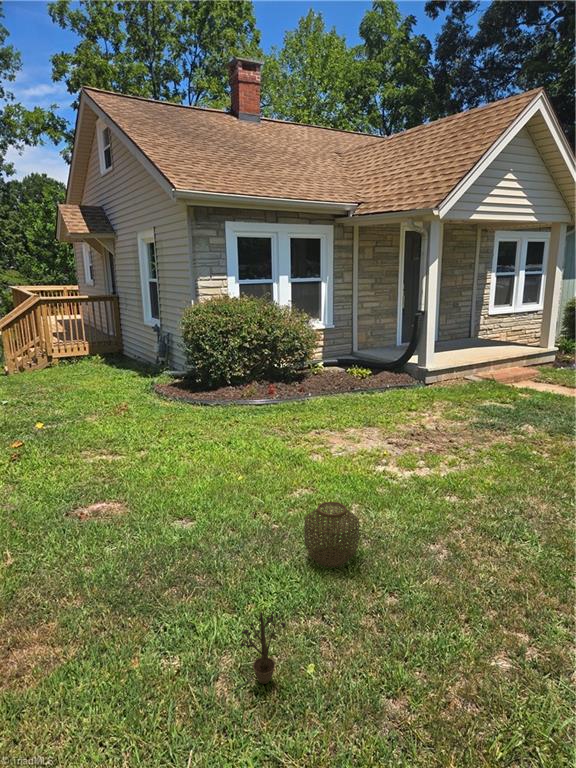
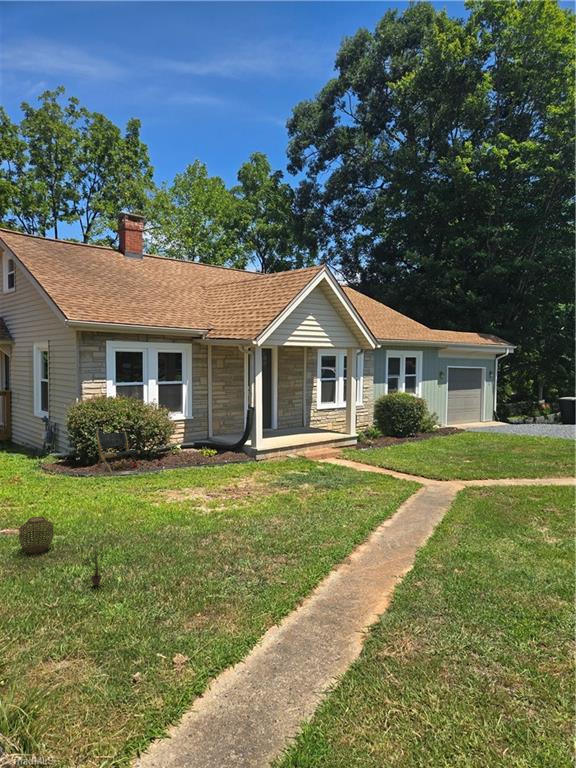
lounge chair: none [219,340,279,401] -> present [96,431,141,473]
woven basket: present [304,502,359,567] -> present [19,517,53,553]

